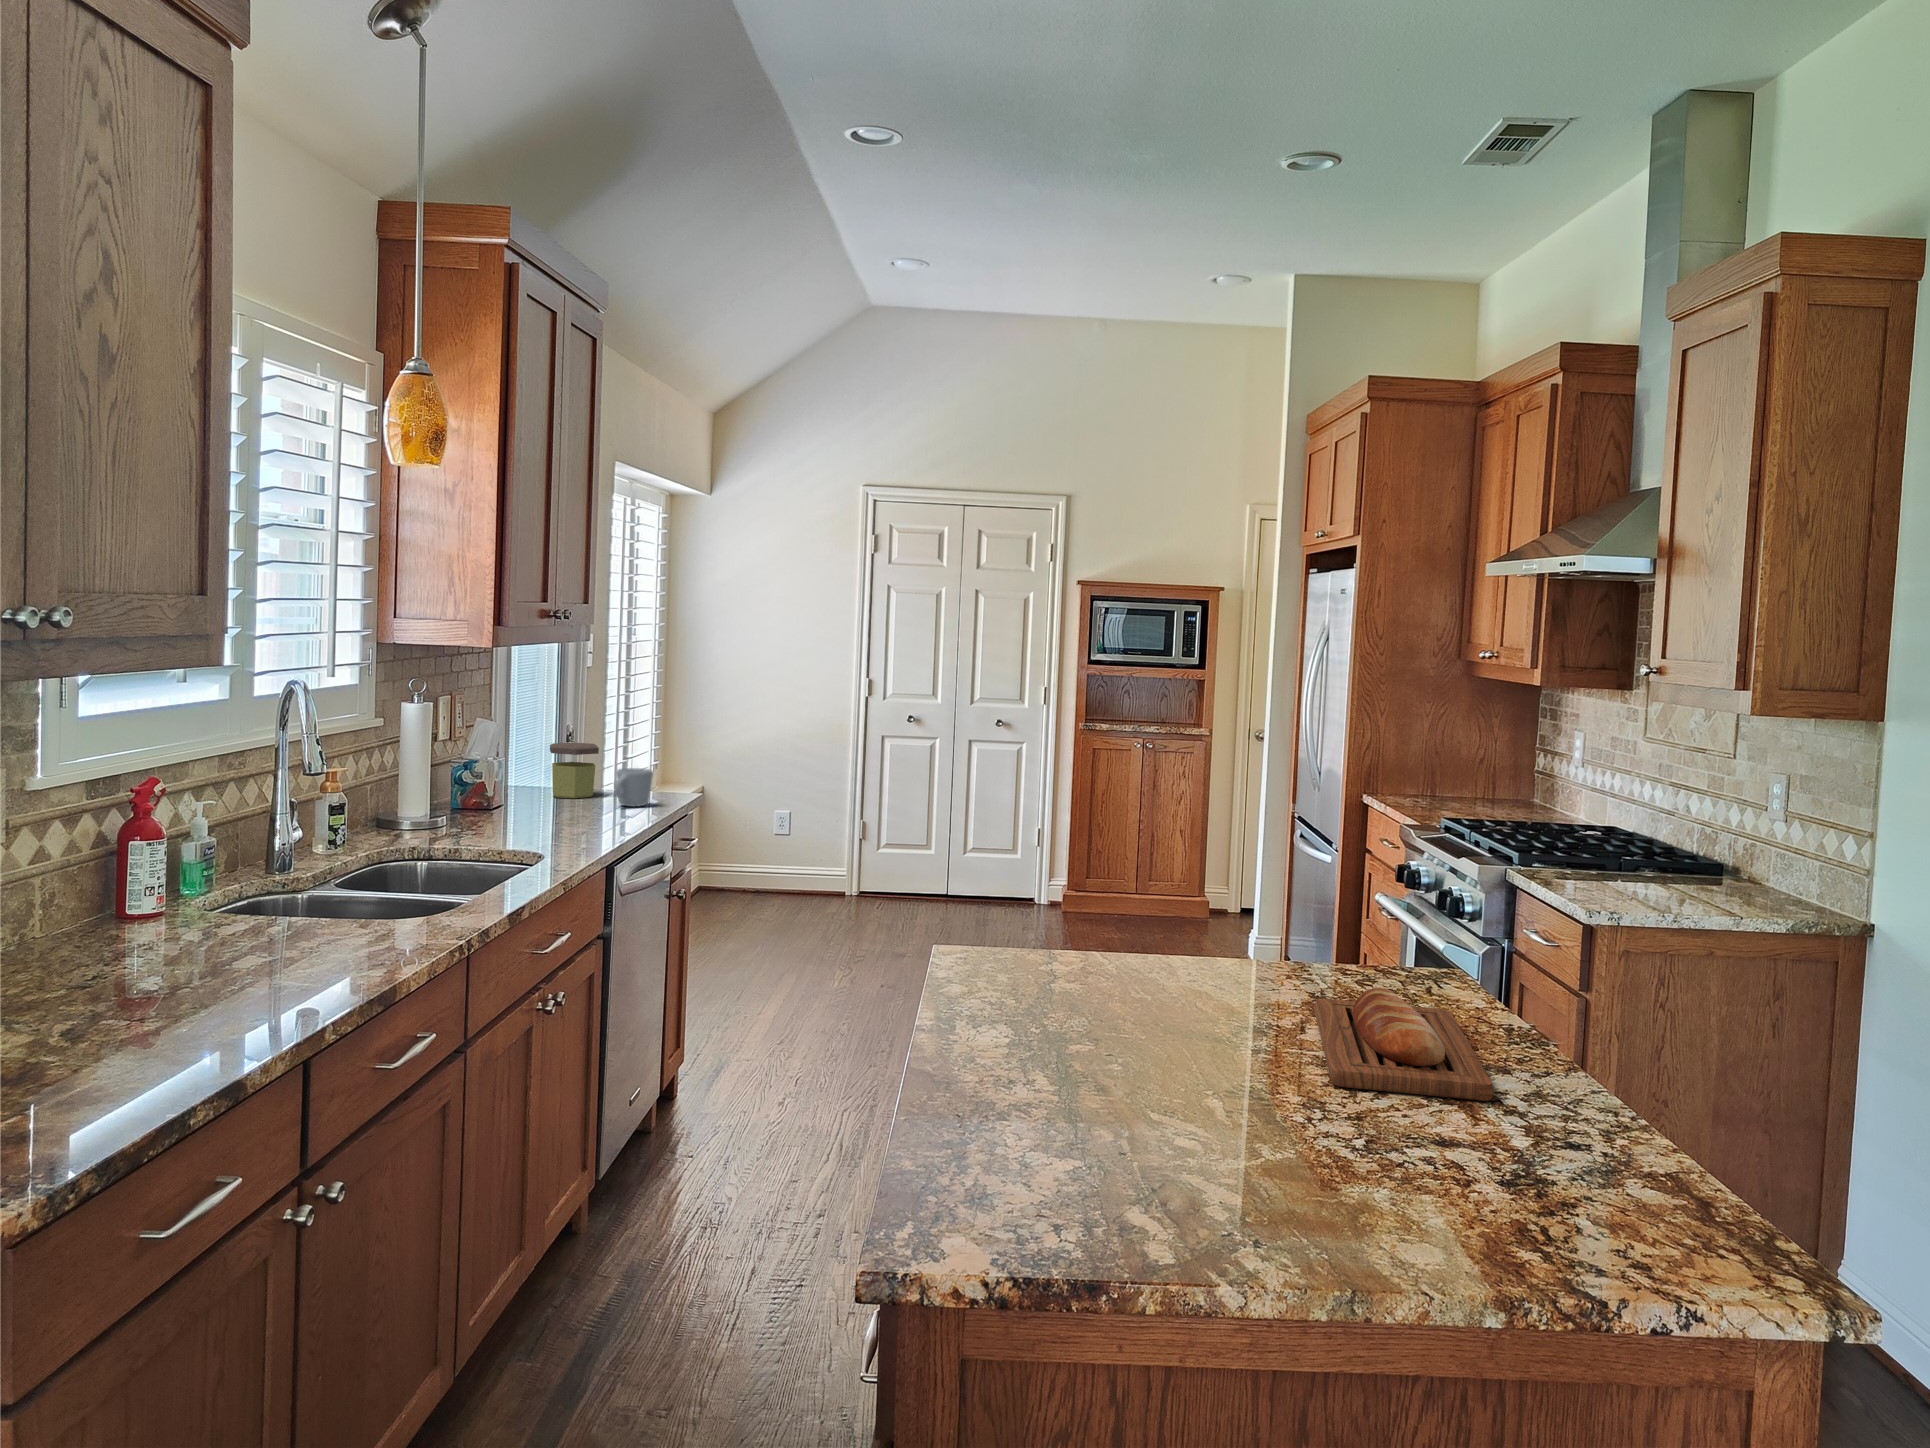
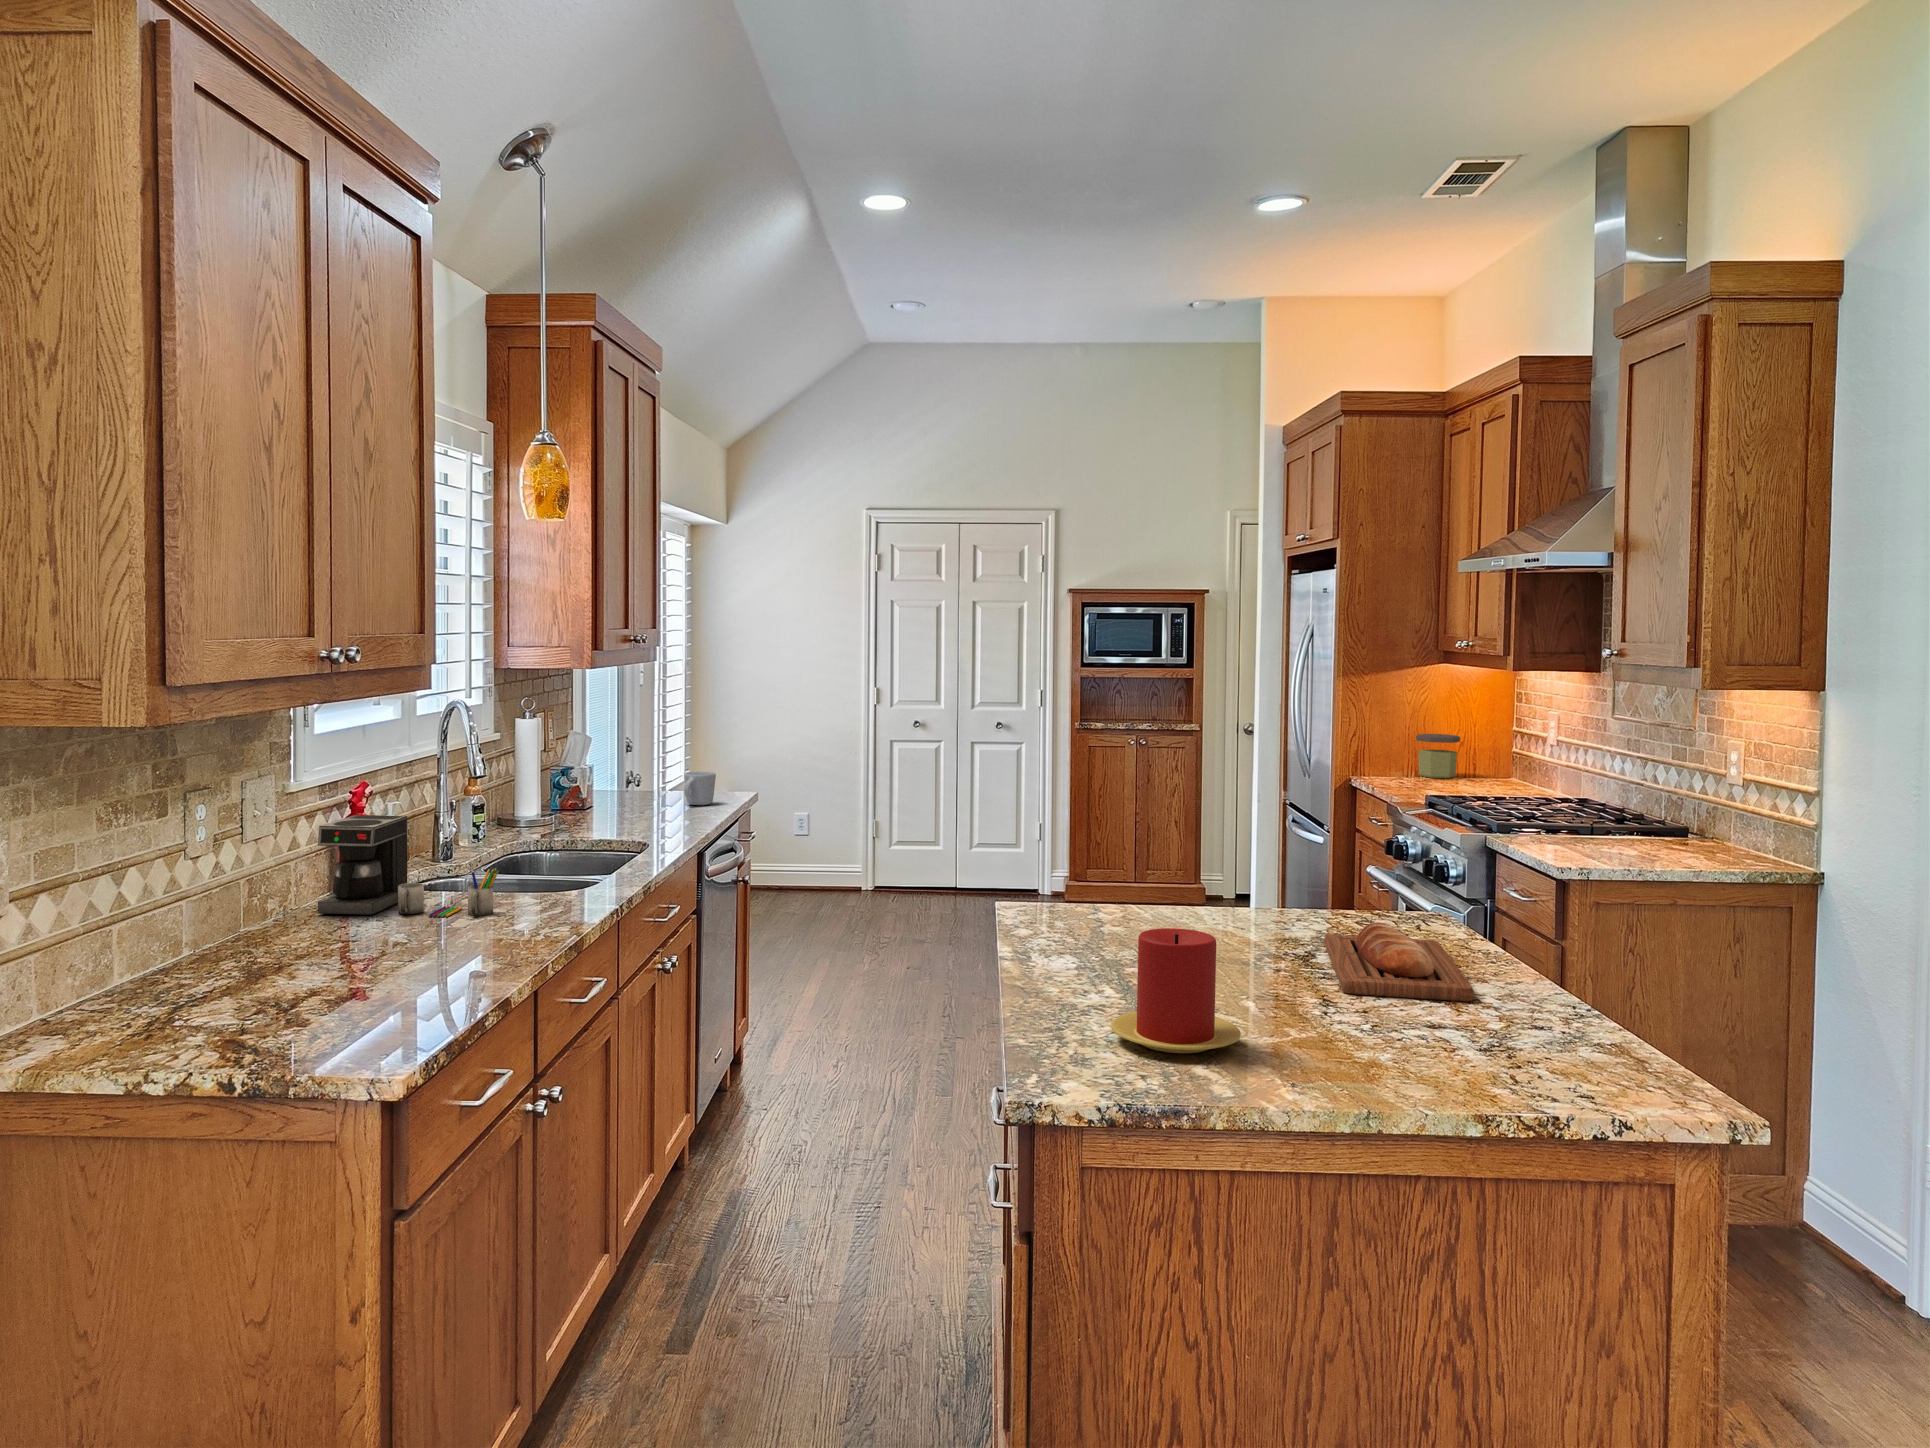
jar: present [550,743,599,798] -> present [1416,734,1460,778]
coffee maker: none [59,817,300,952] -> present [318,815,499,917]
candle: none [1020,1012,1191,1187] -> present [1111,928,1241,1053]

